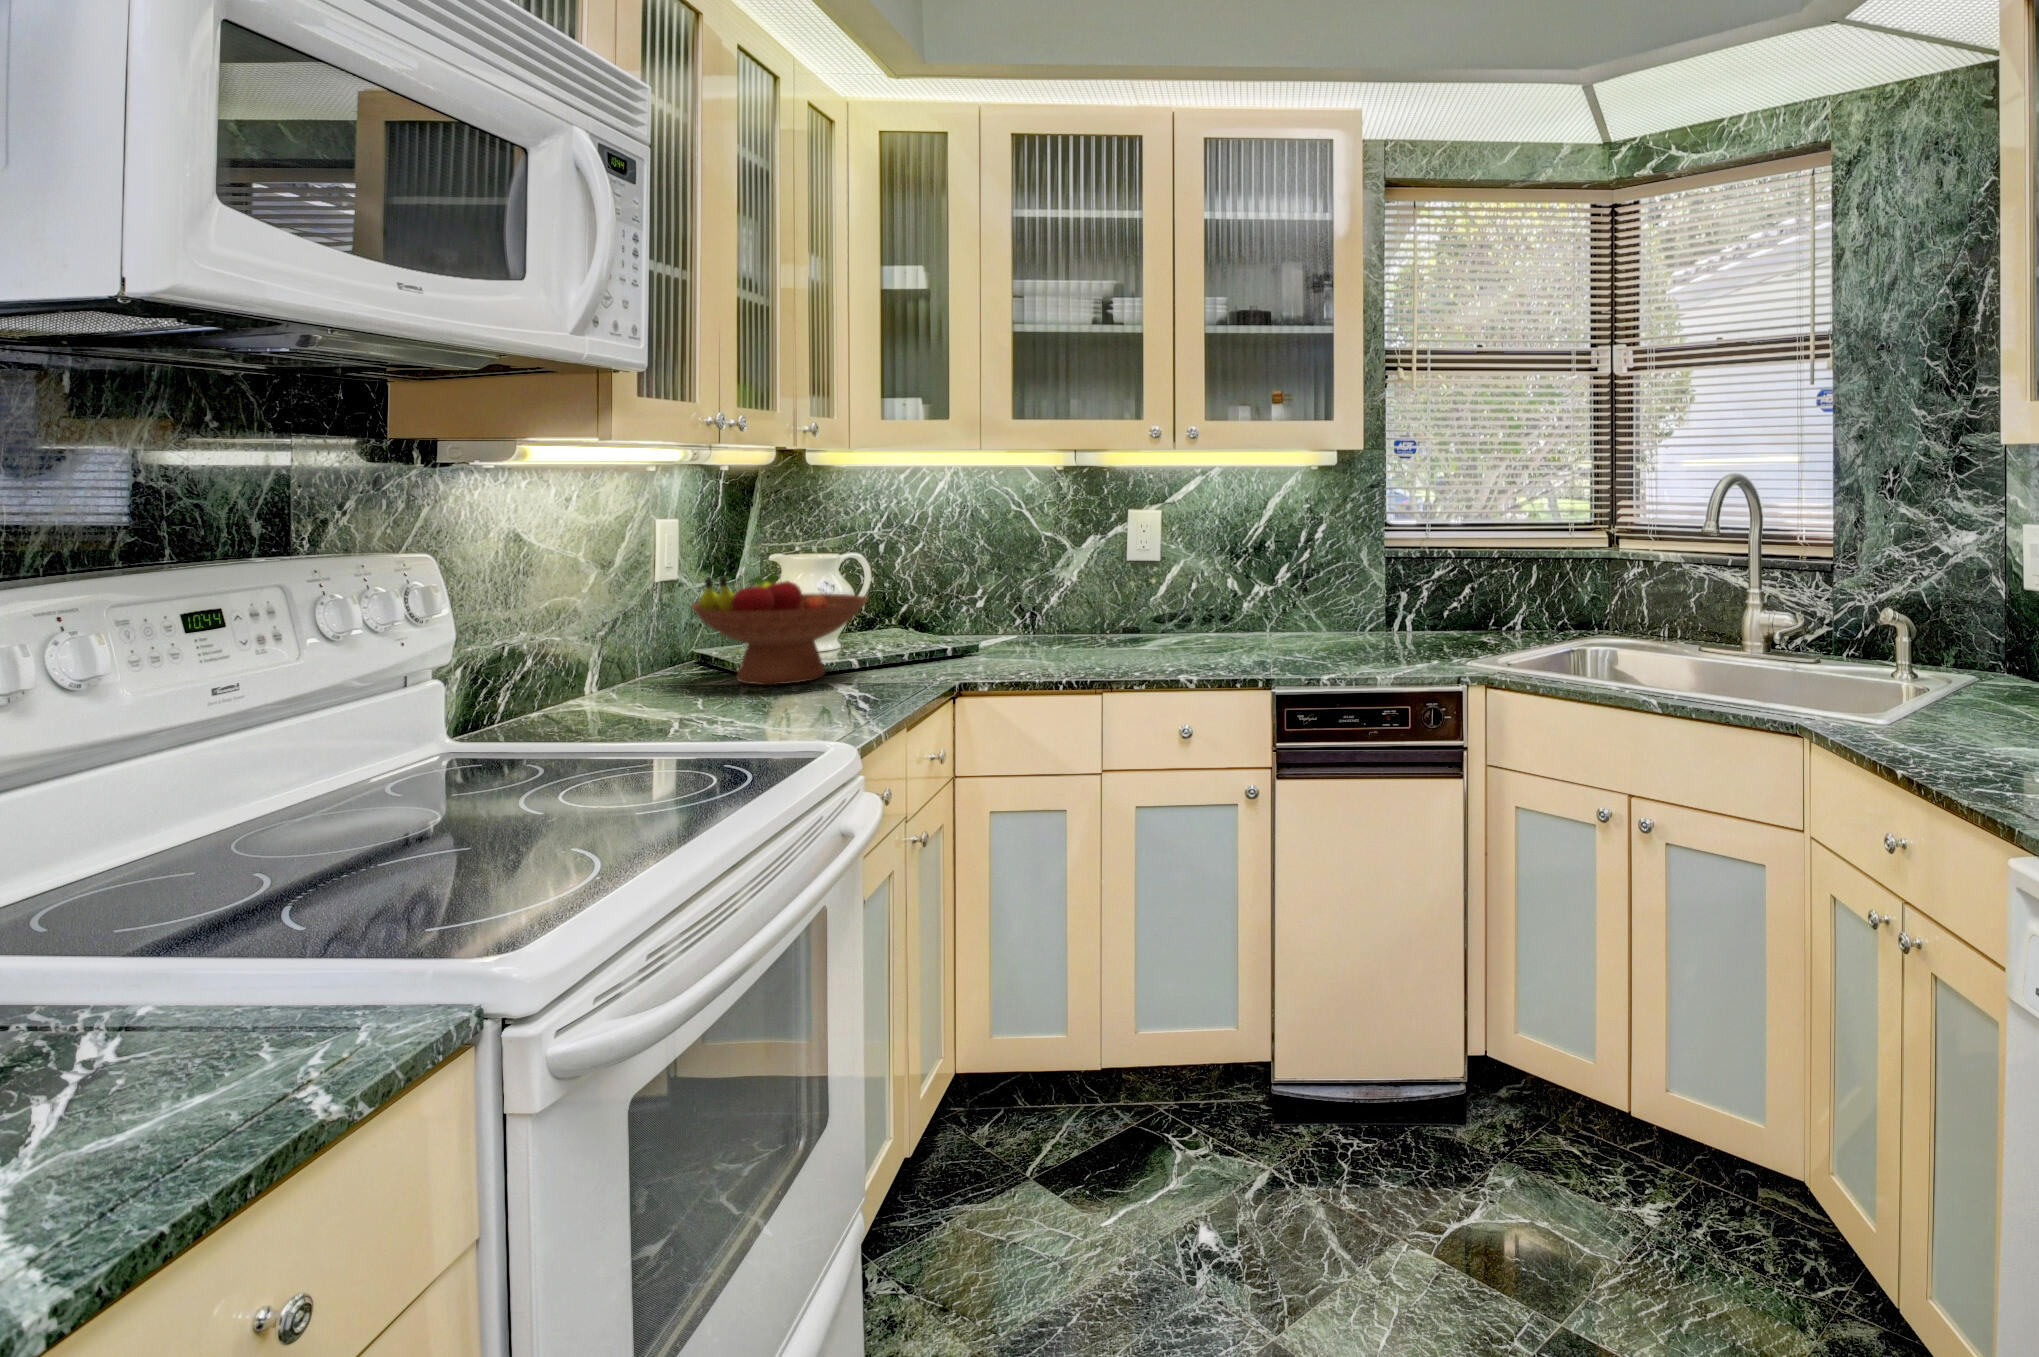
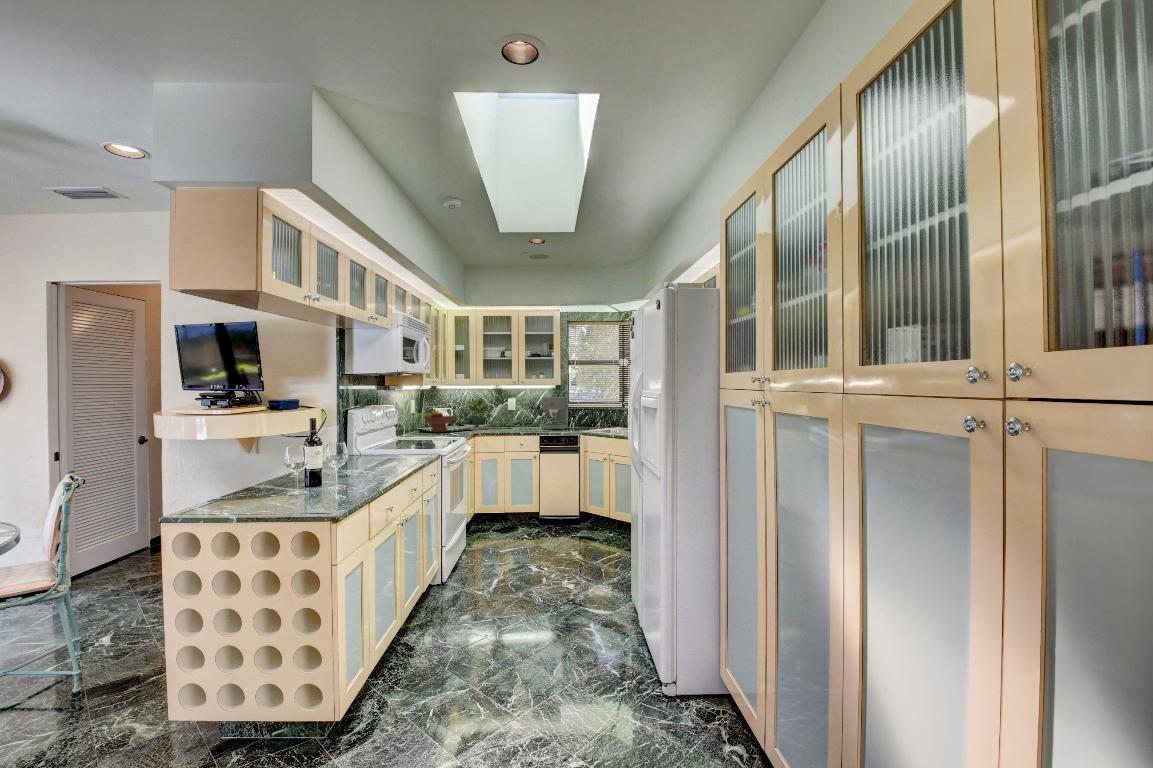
potted plant: none [922,499,1038,662] -> present [464,397,488,430]
coffee maker: none [1274,503,1385,648] -> present [541,397,568,430]

